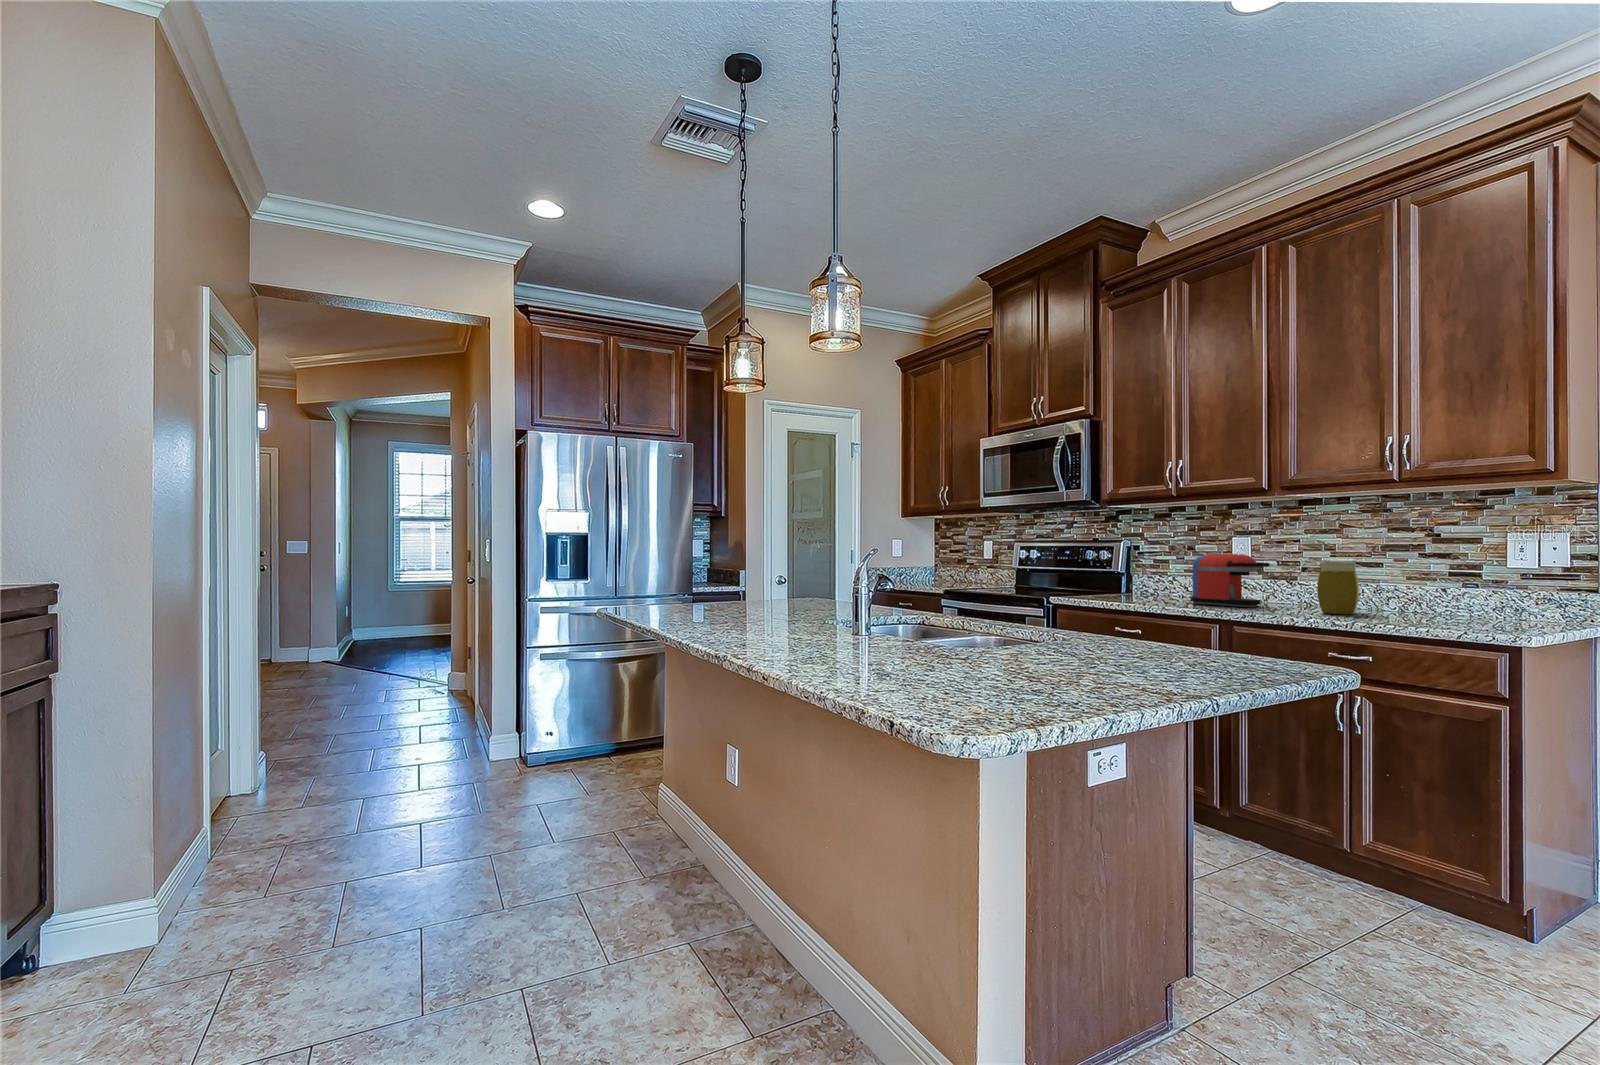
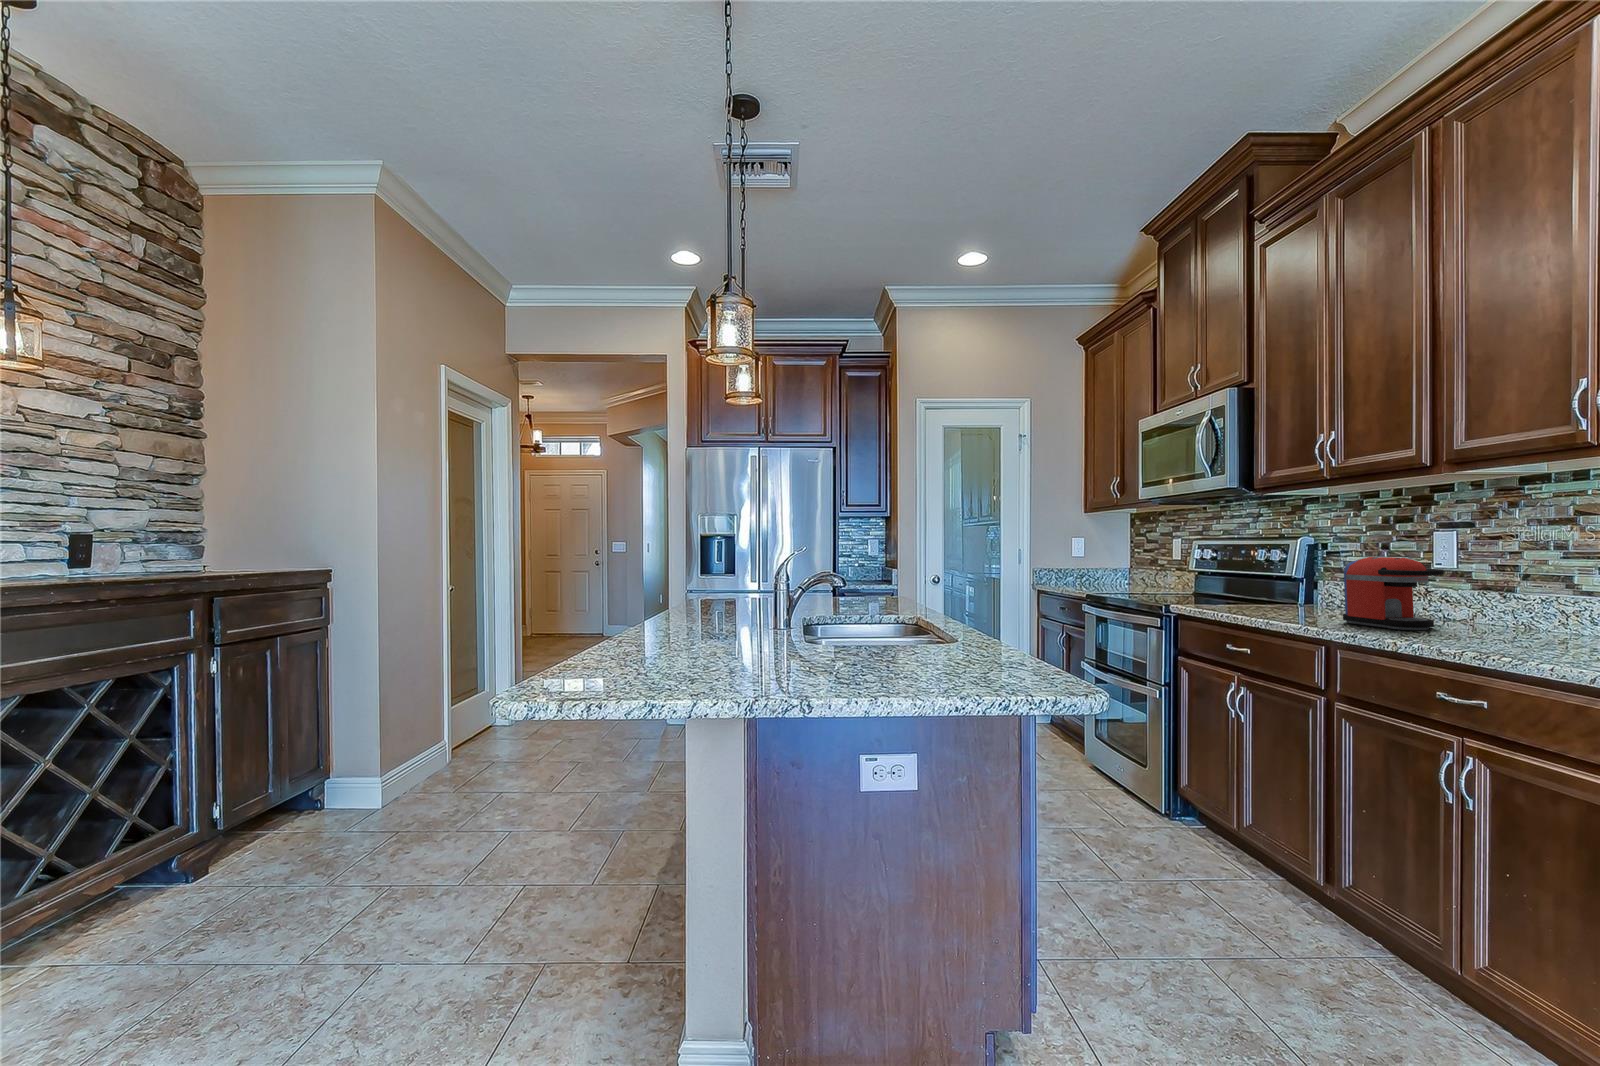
jar: present [1317,562,1359,614] -> none [1487,570,1562,647]

